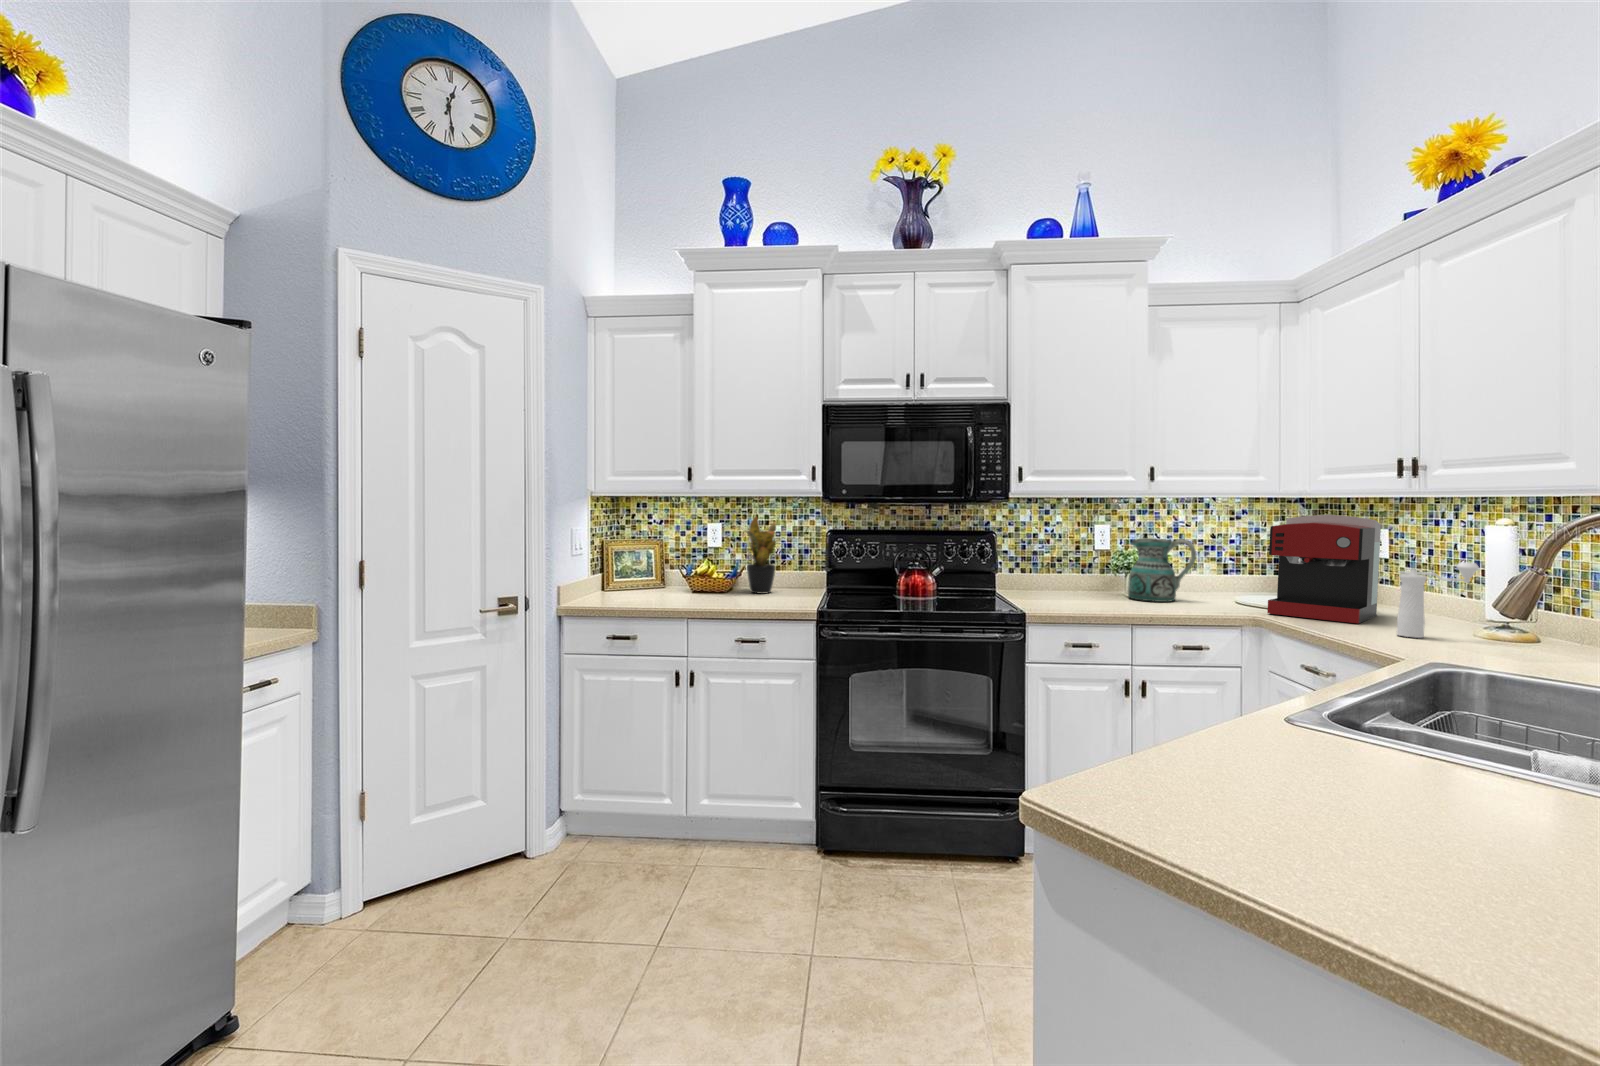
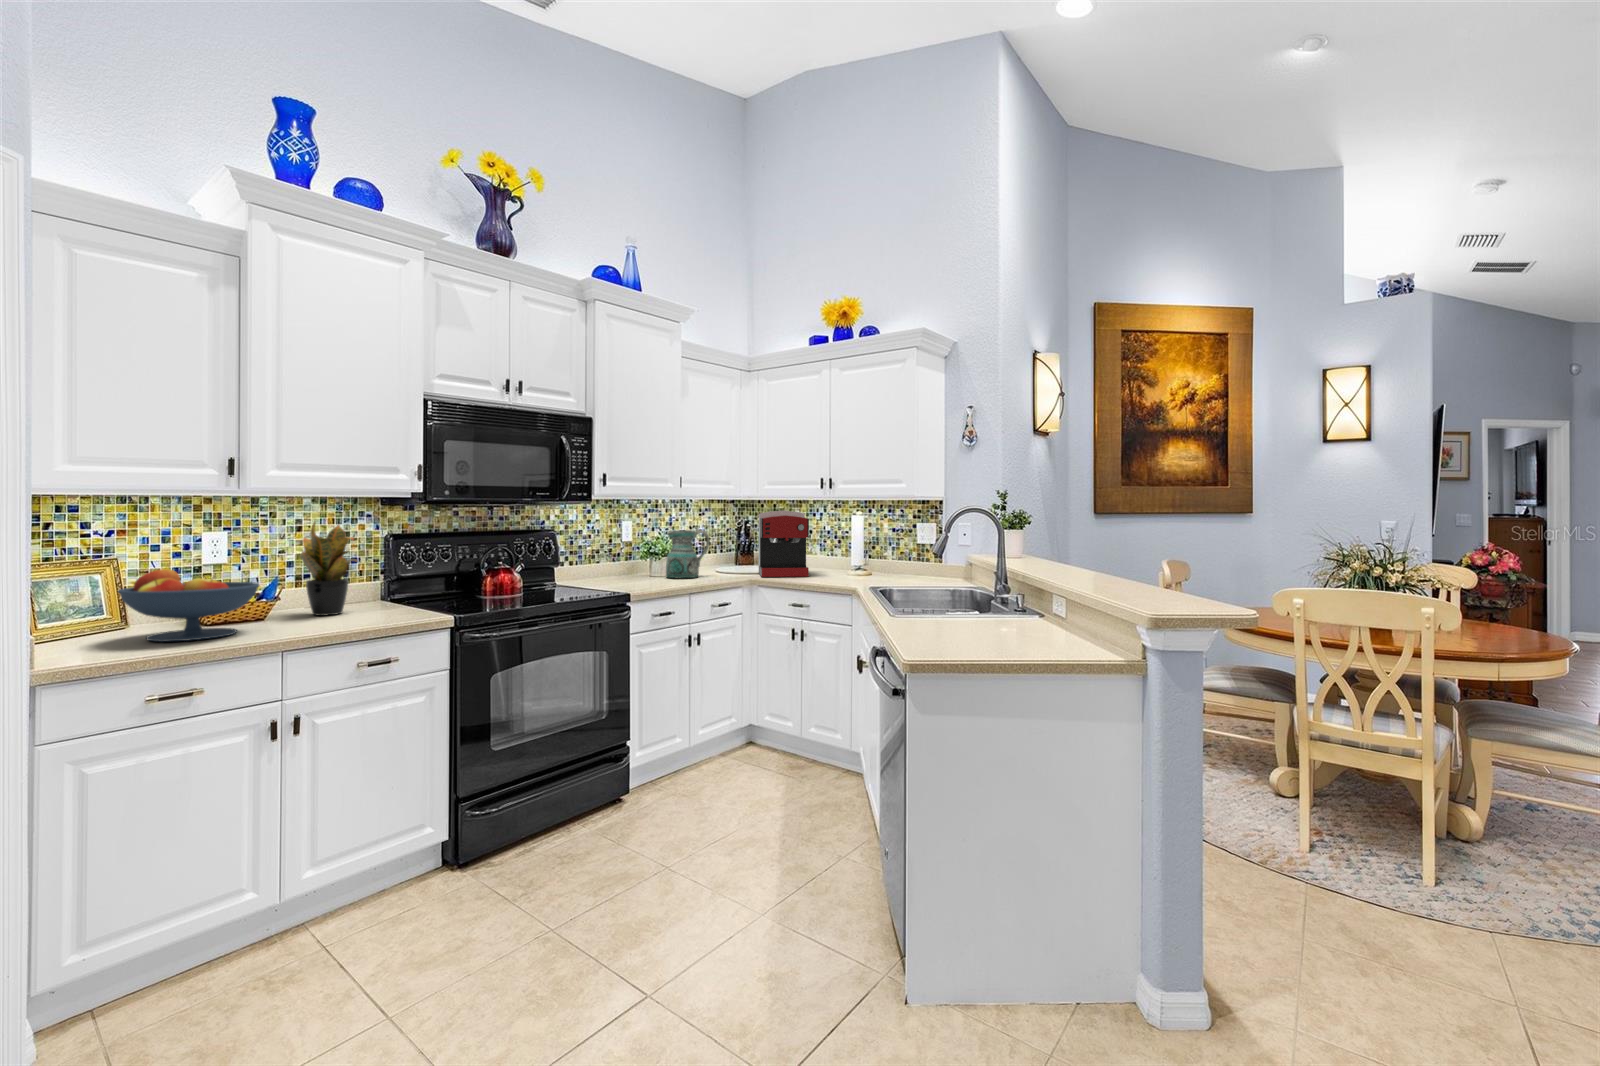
fruit bowl: none [621,548,698,599] -> present [118,569,260,642]
pepper mill: present [1397,562,1479,638] -> none [833,536,862,579]

